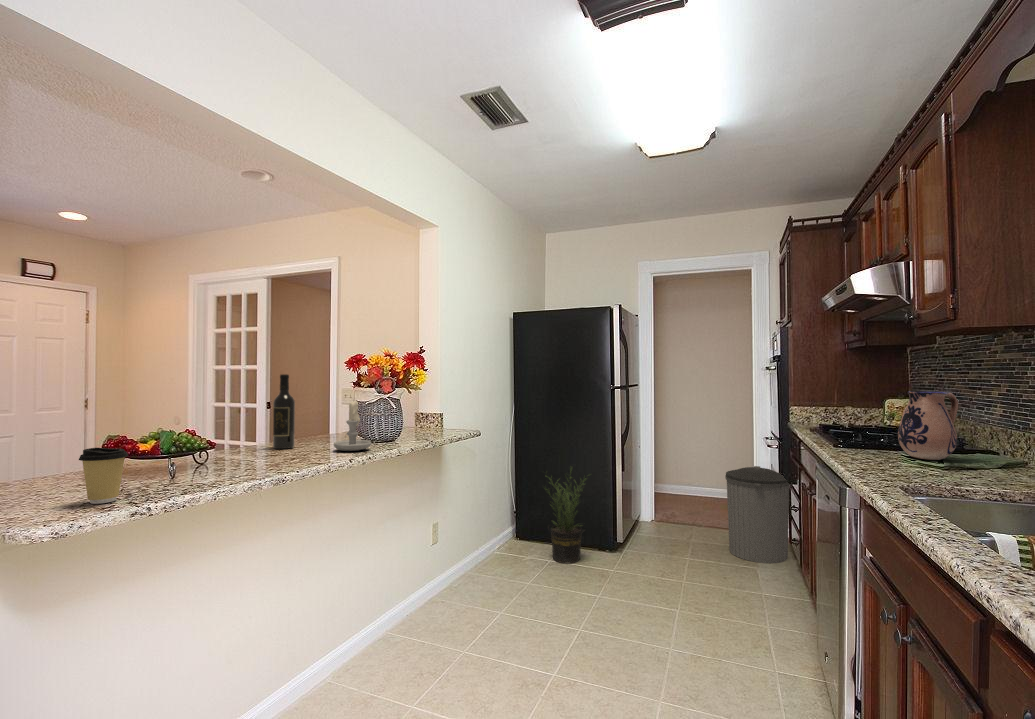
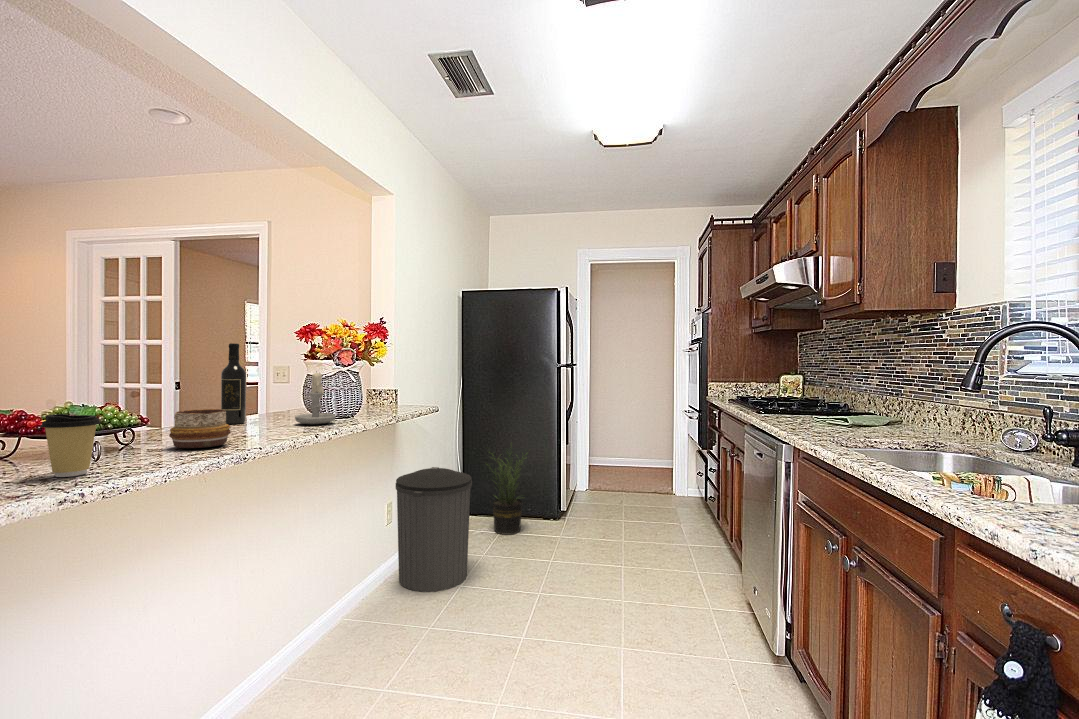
ceramic pitcher: present [898,391,958,460] -> none [809,365,853,422]
decorative bowl: none [204,439,258,476] -> present [169,409,231,448]
trash can: present [725,466,790,563] -> present [396,467,472,592]

